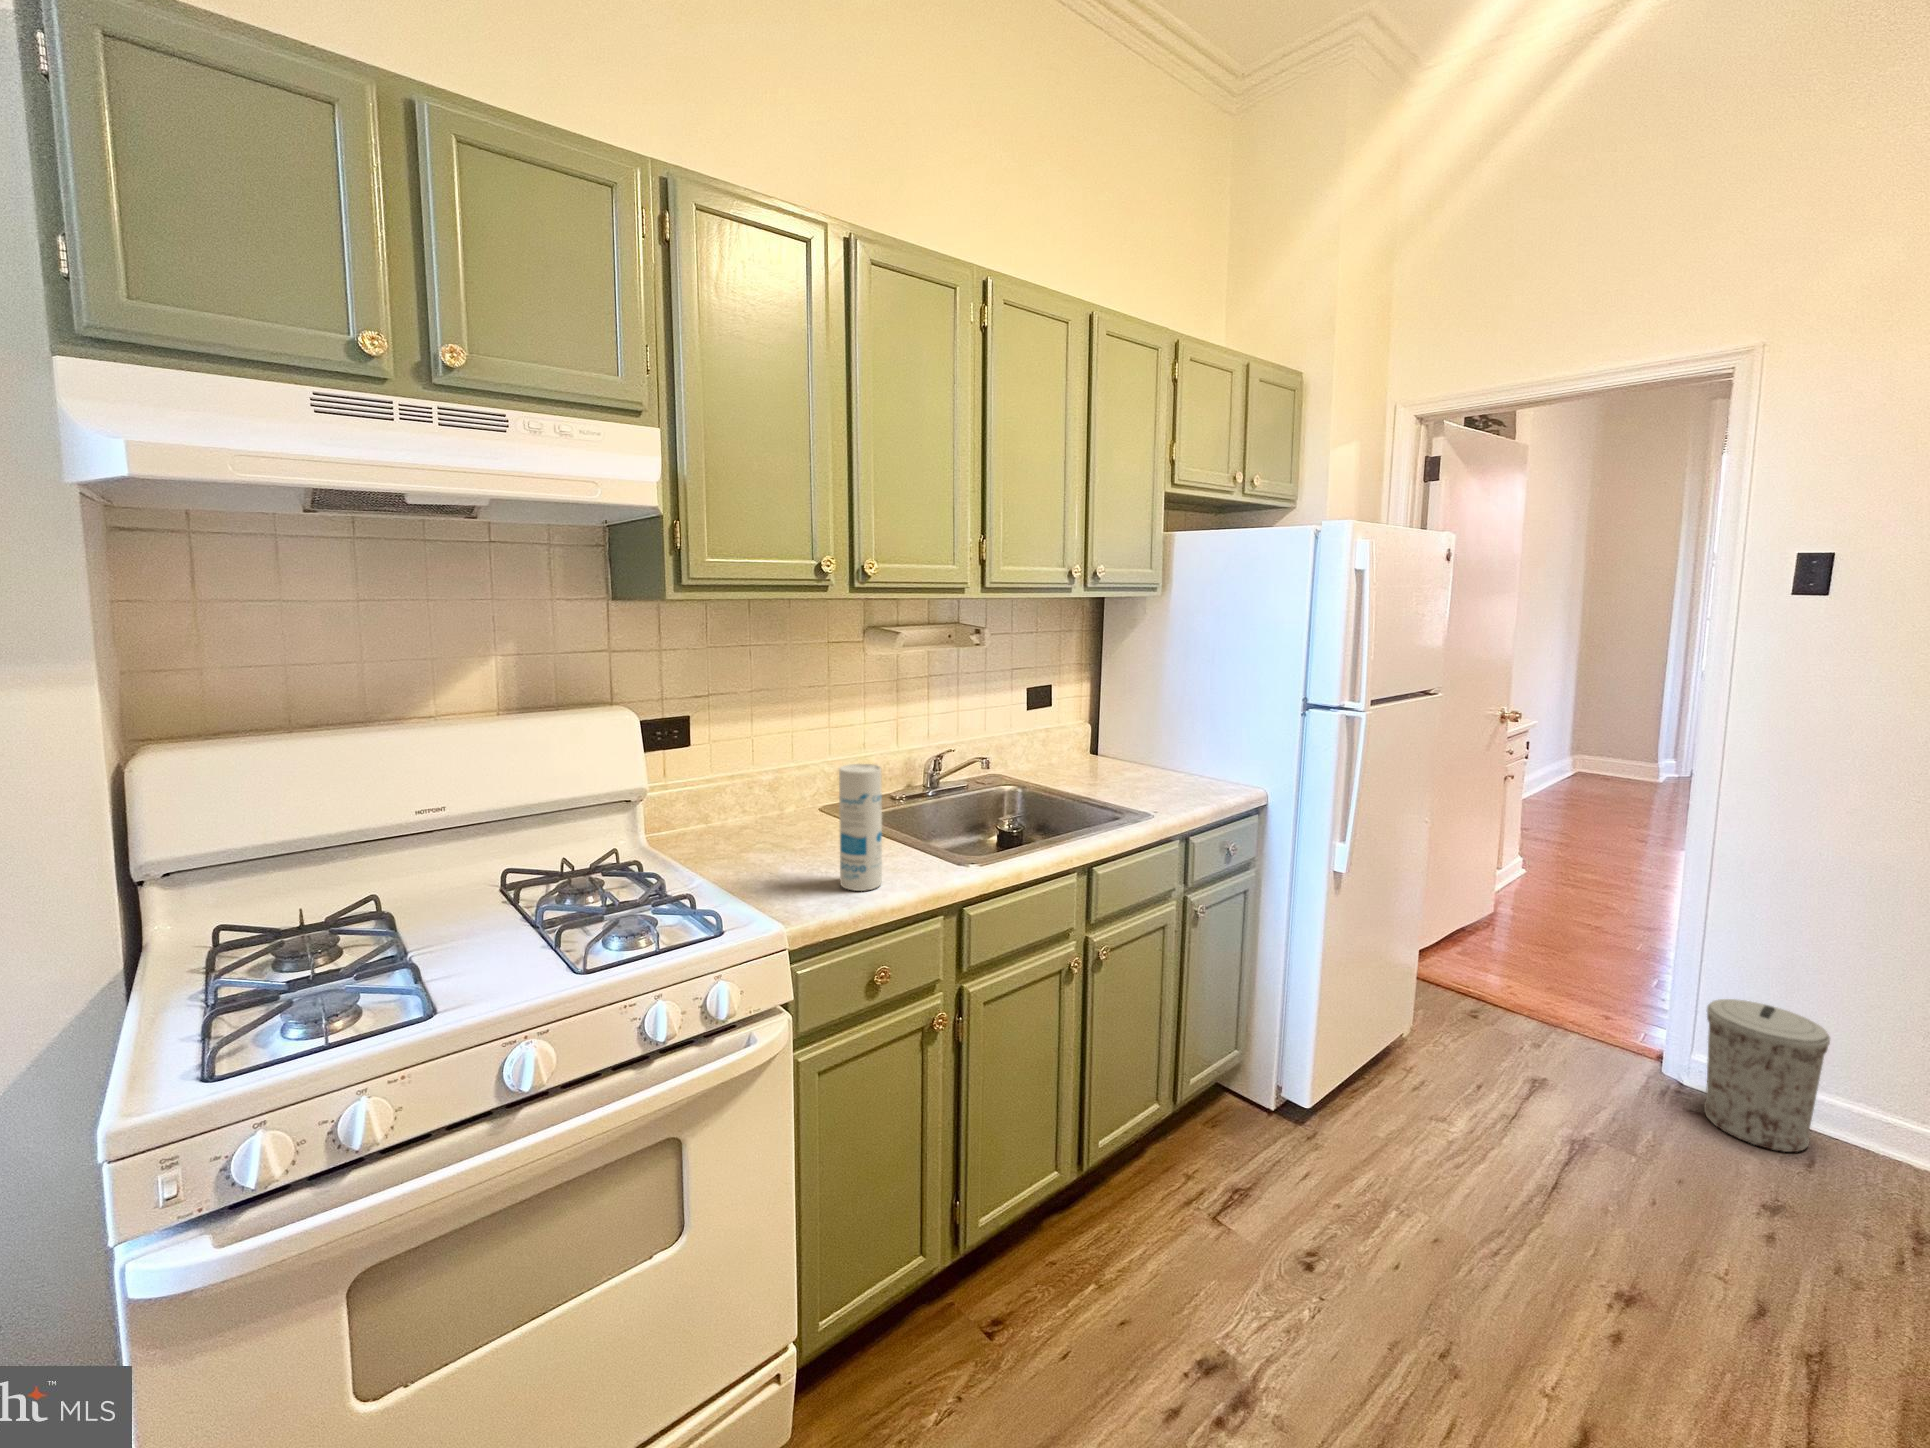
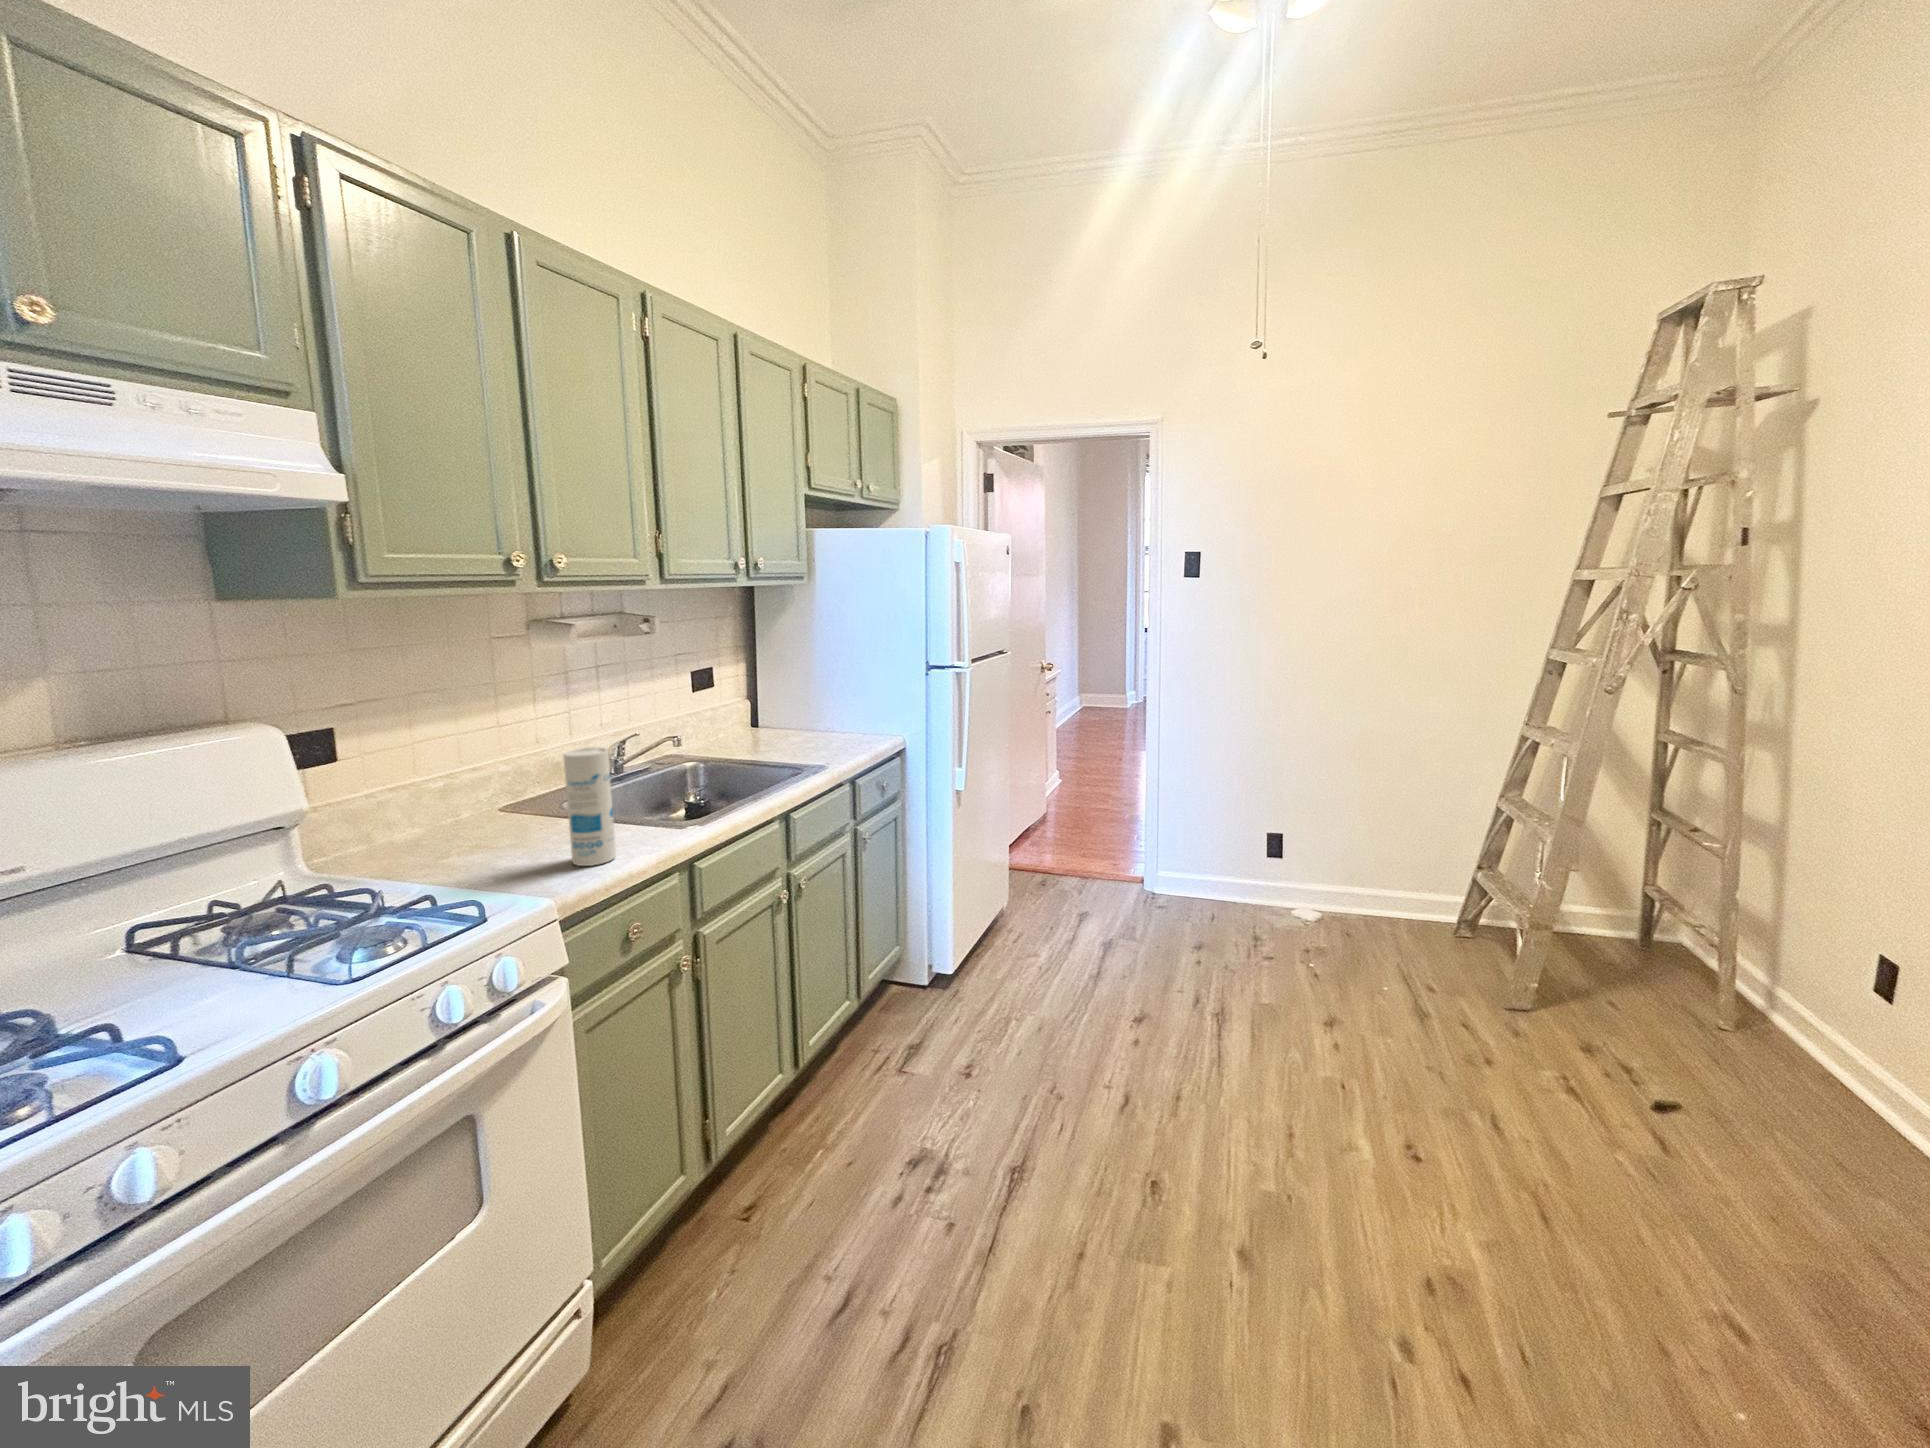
trash can: present [1704,999,1830,1152] -> none [1163,830,1217,915]

